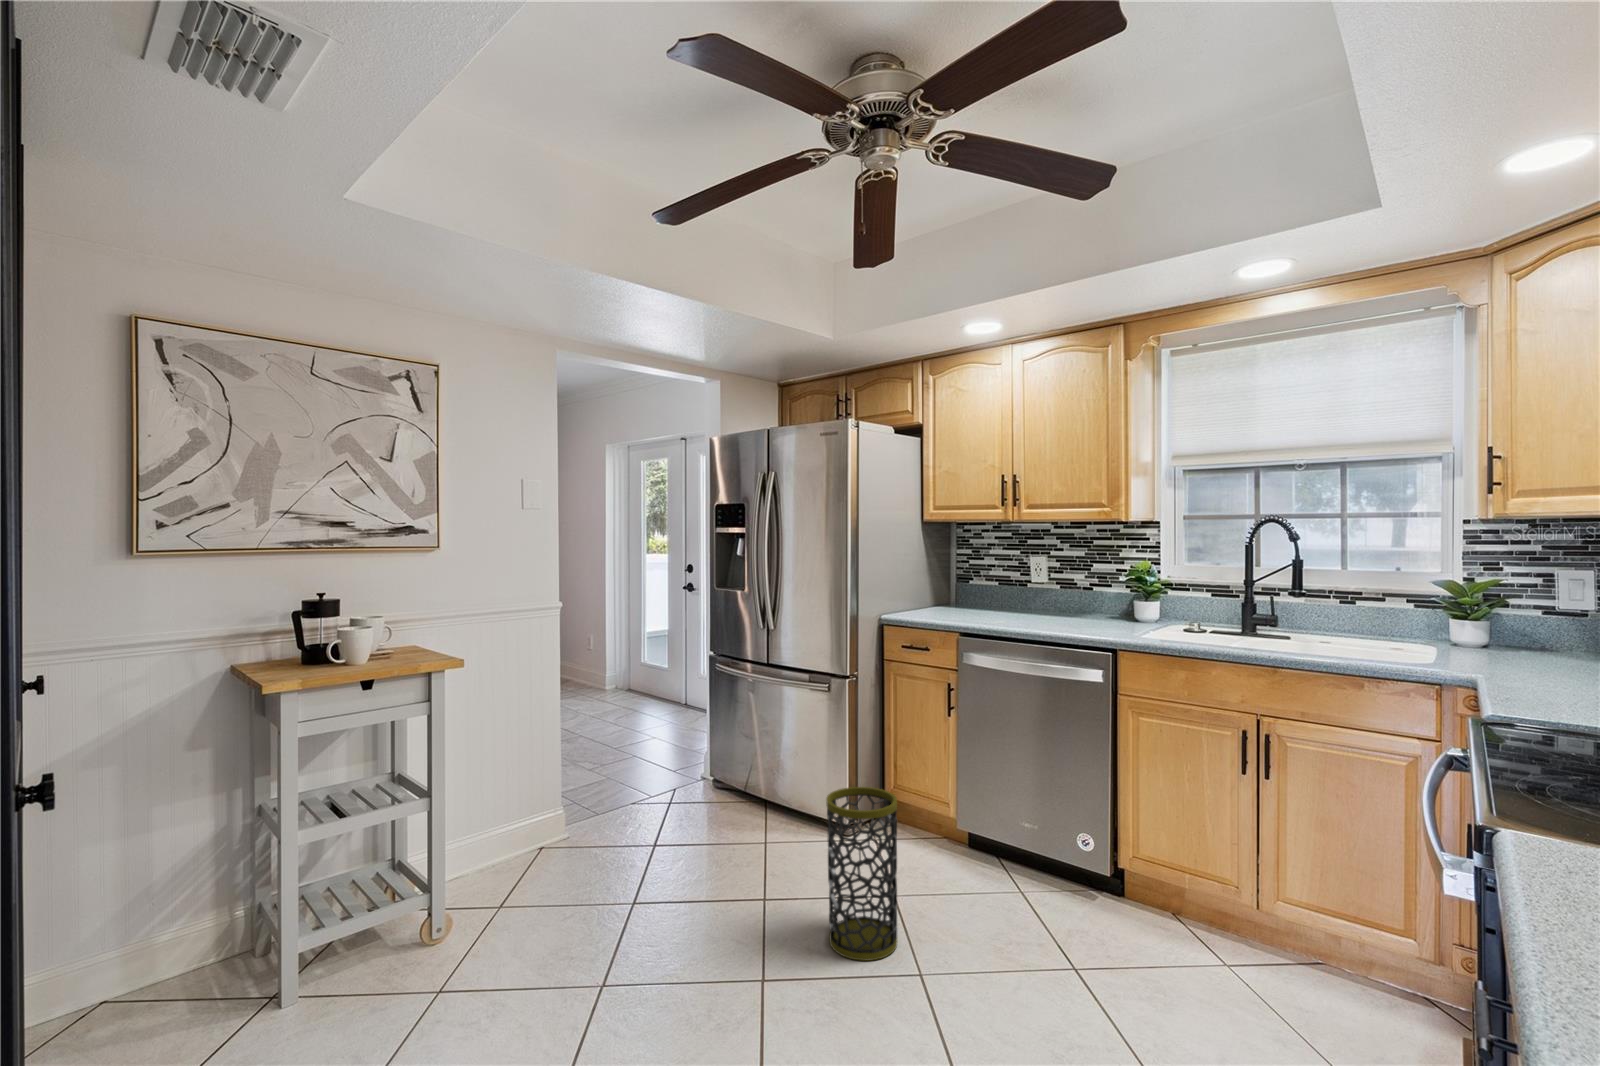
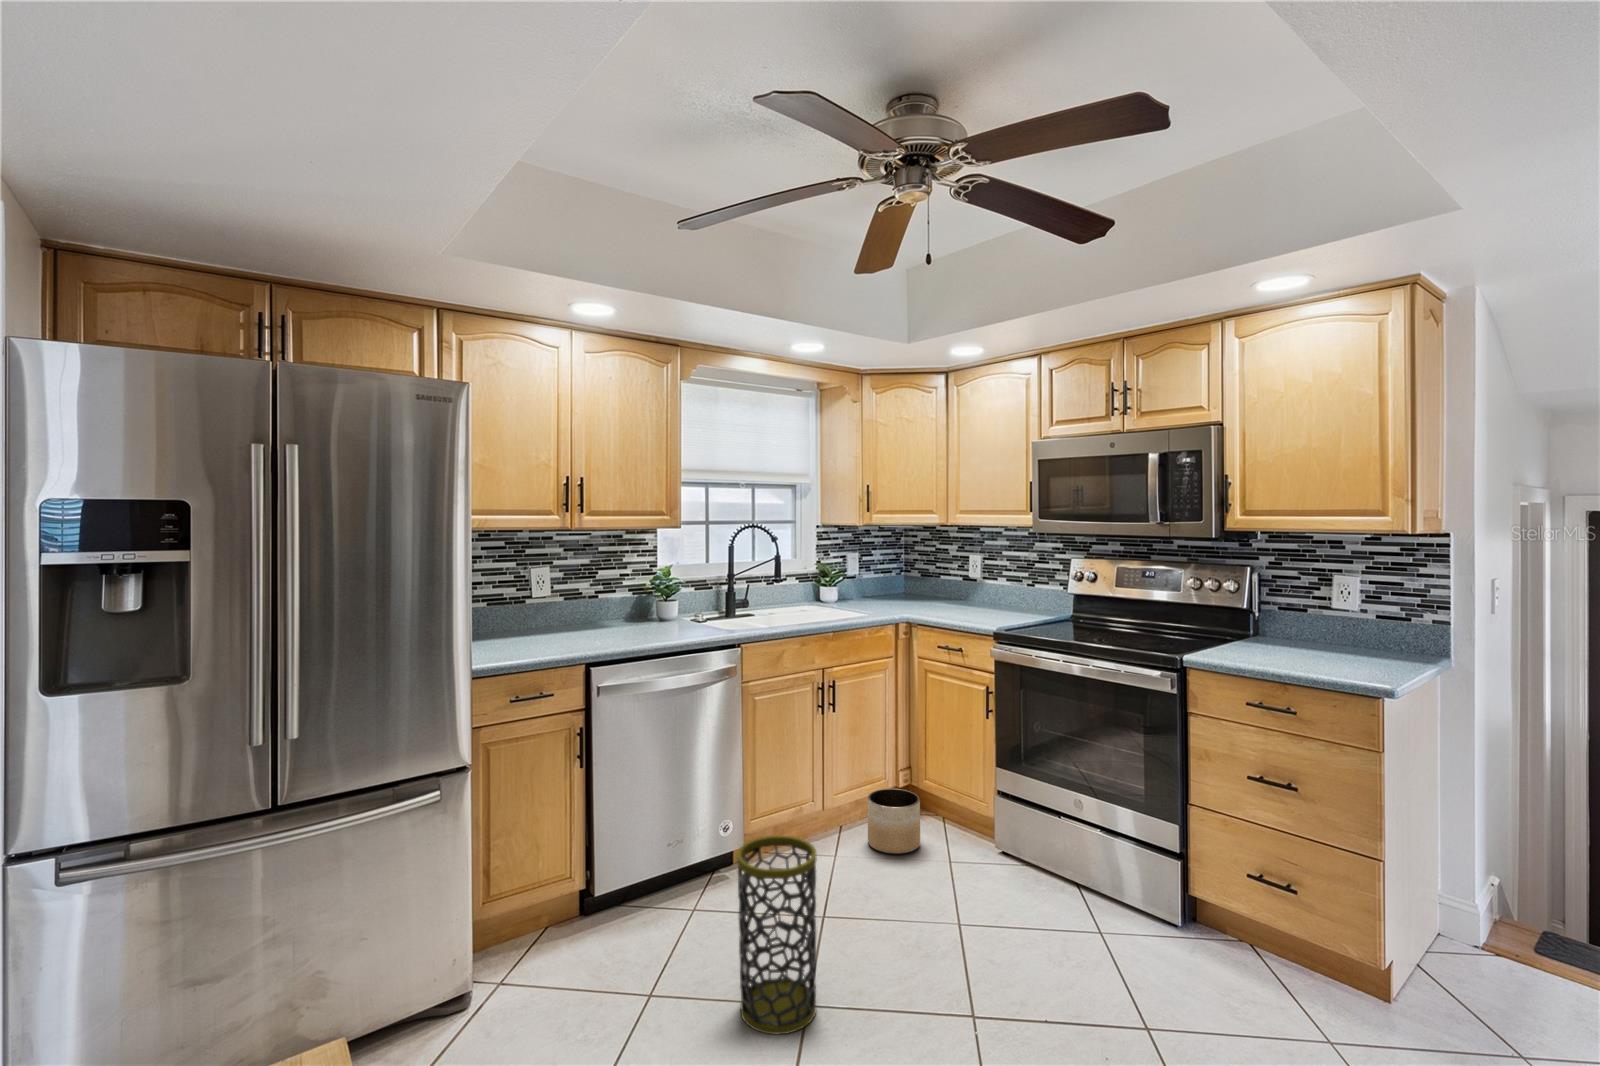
planter: none [1240,912,1336,1027] -> present [868,789,920,854]

